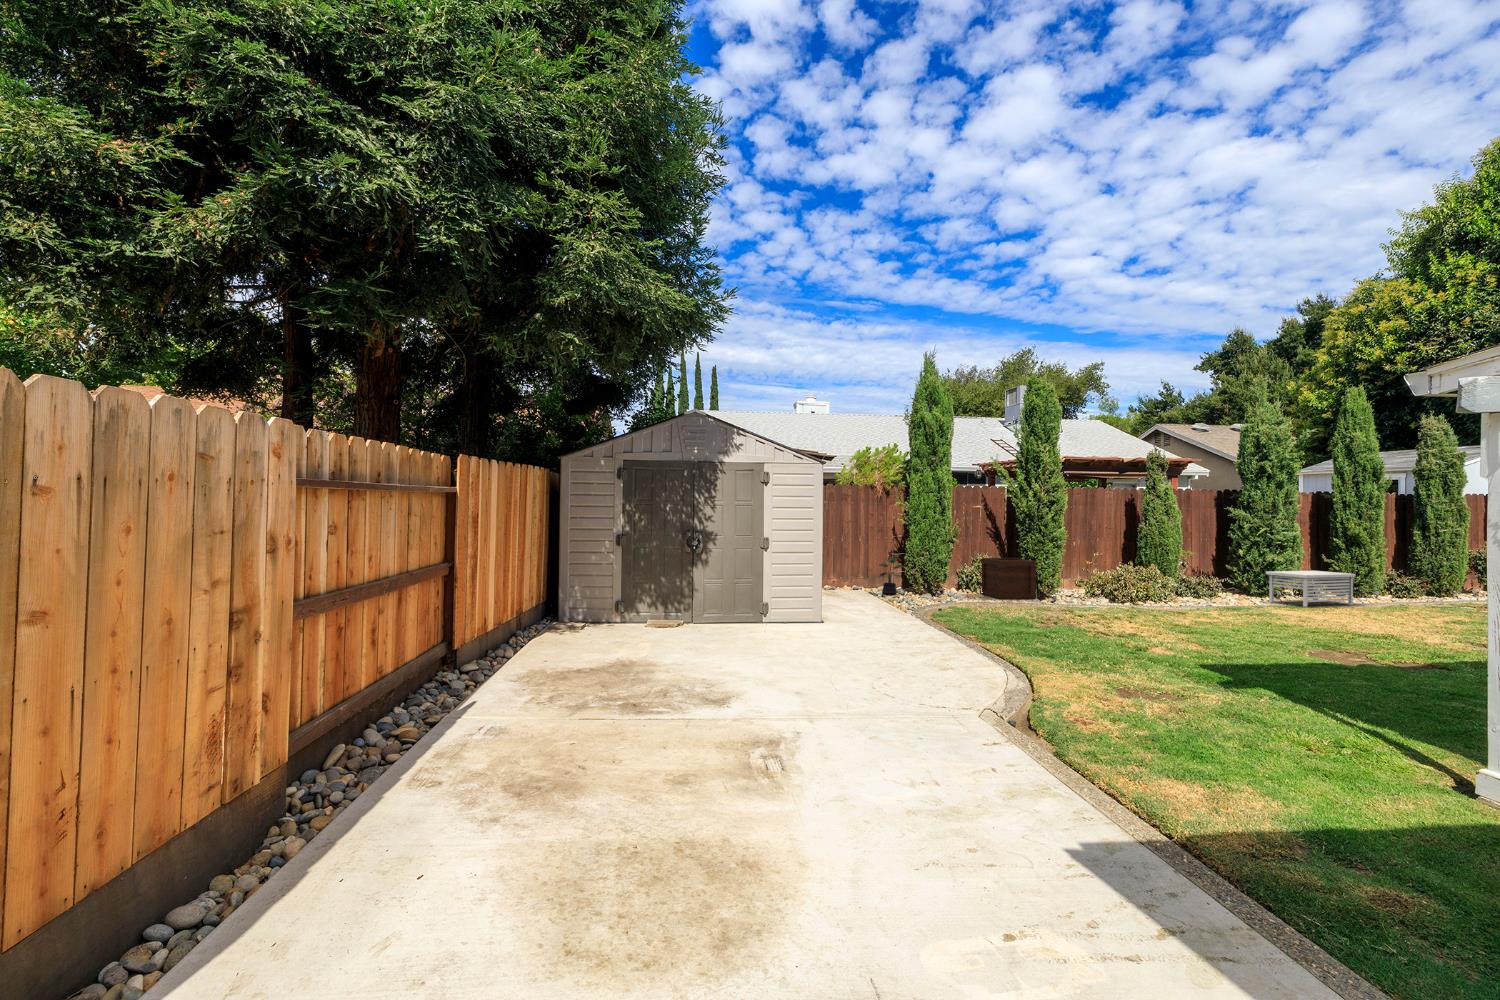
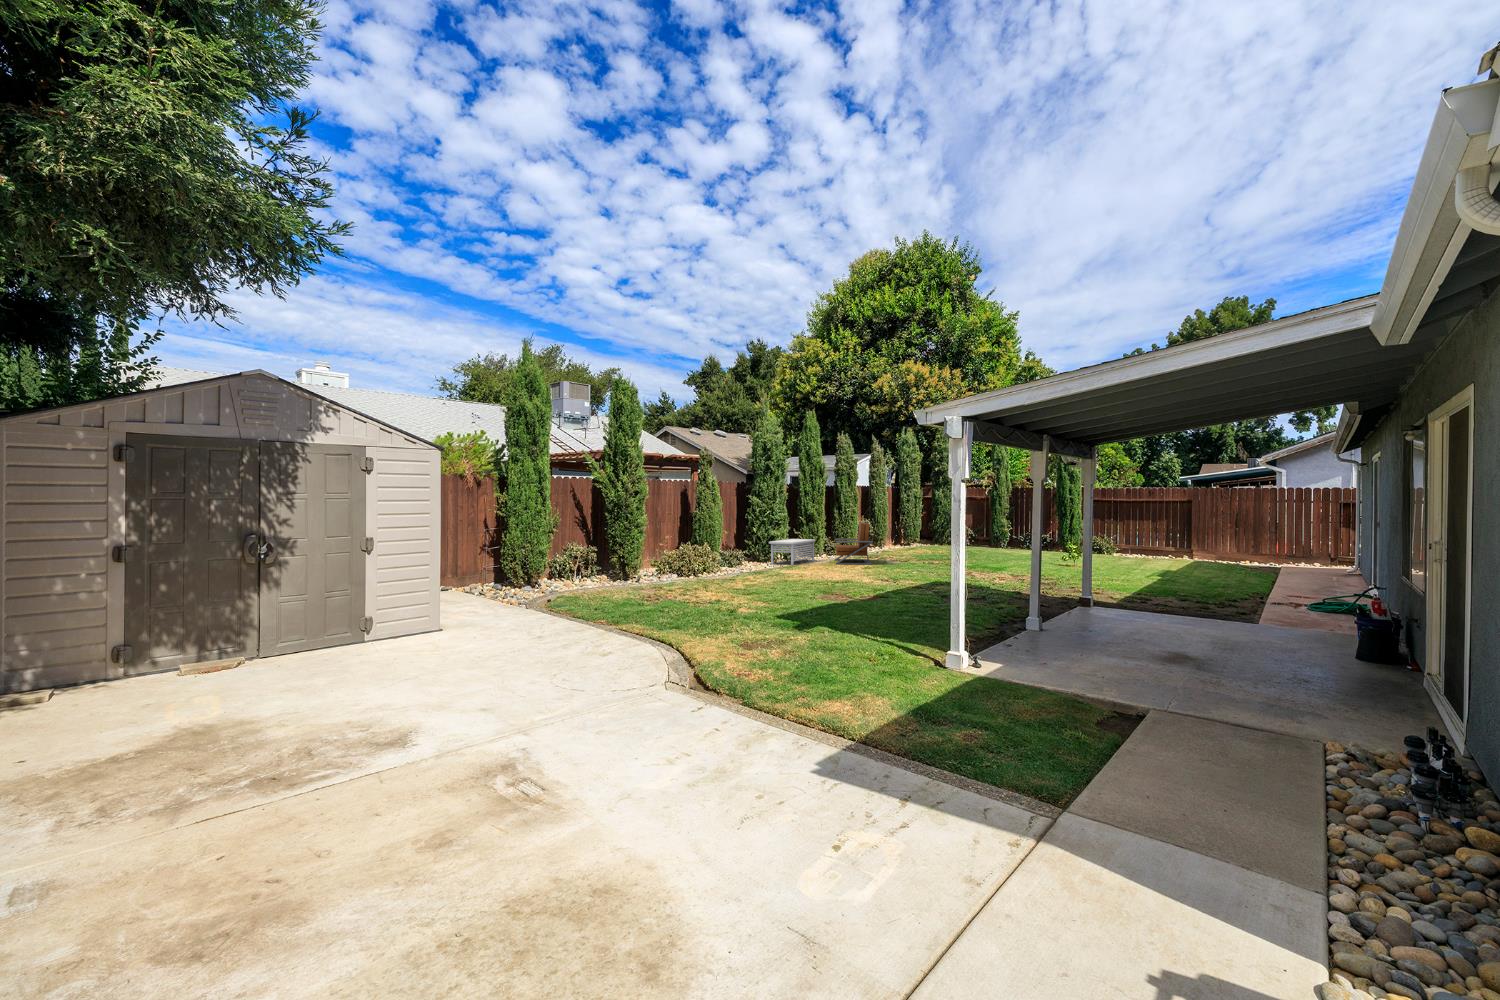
lounge chair: none [1391,553,1472,620] -> present [835,522,873,565]
potted plant: present [879,557,904,595] -> none [471,550,501,590]
wooden crate: present [981,558,1036,599] -> none [571,544,620,582]

